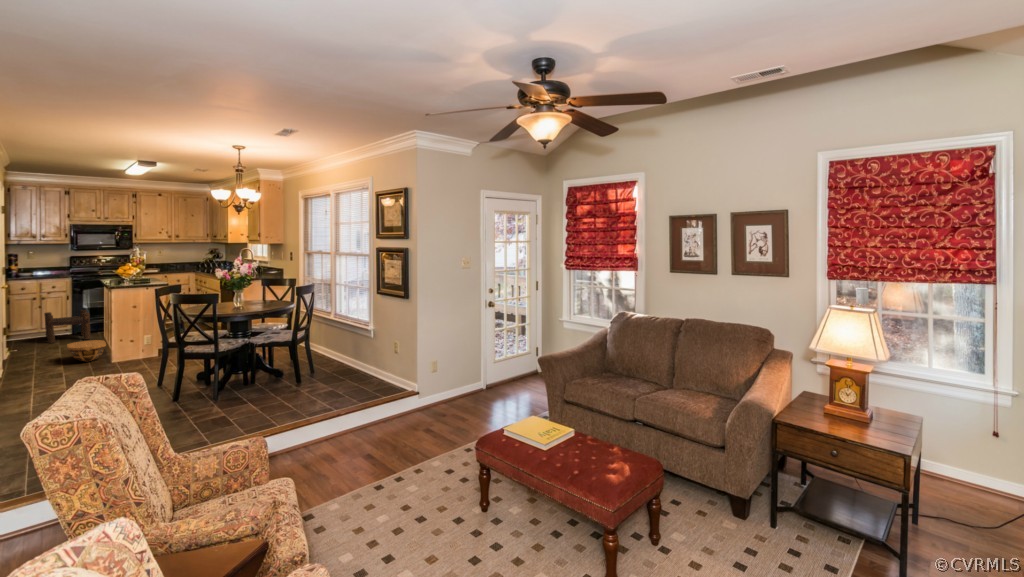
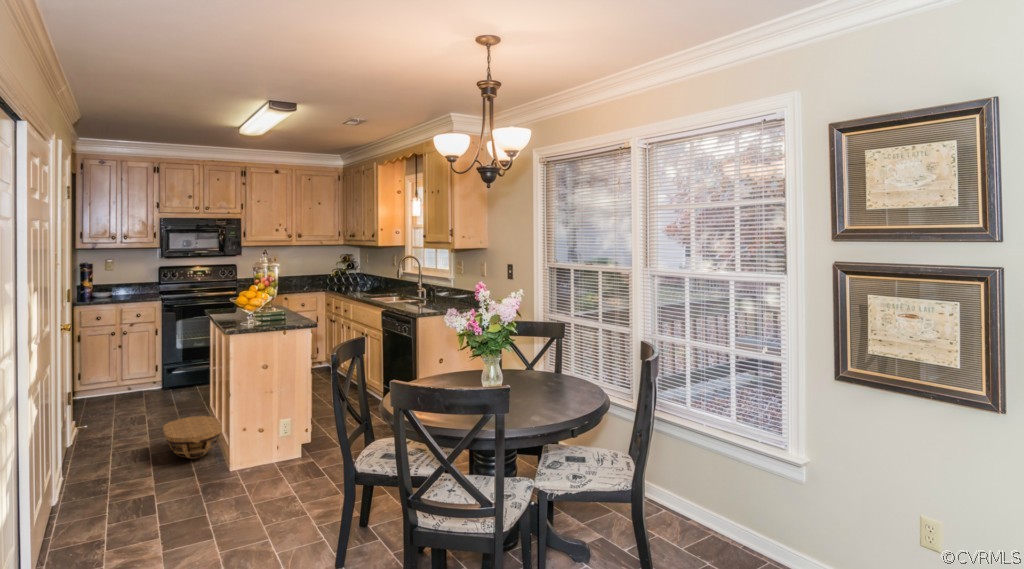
stool: present [44,310,91,343] -> none [125,350,188,406]

